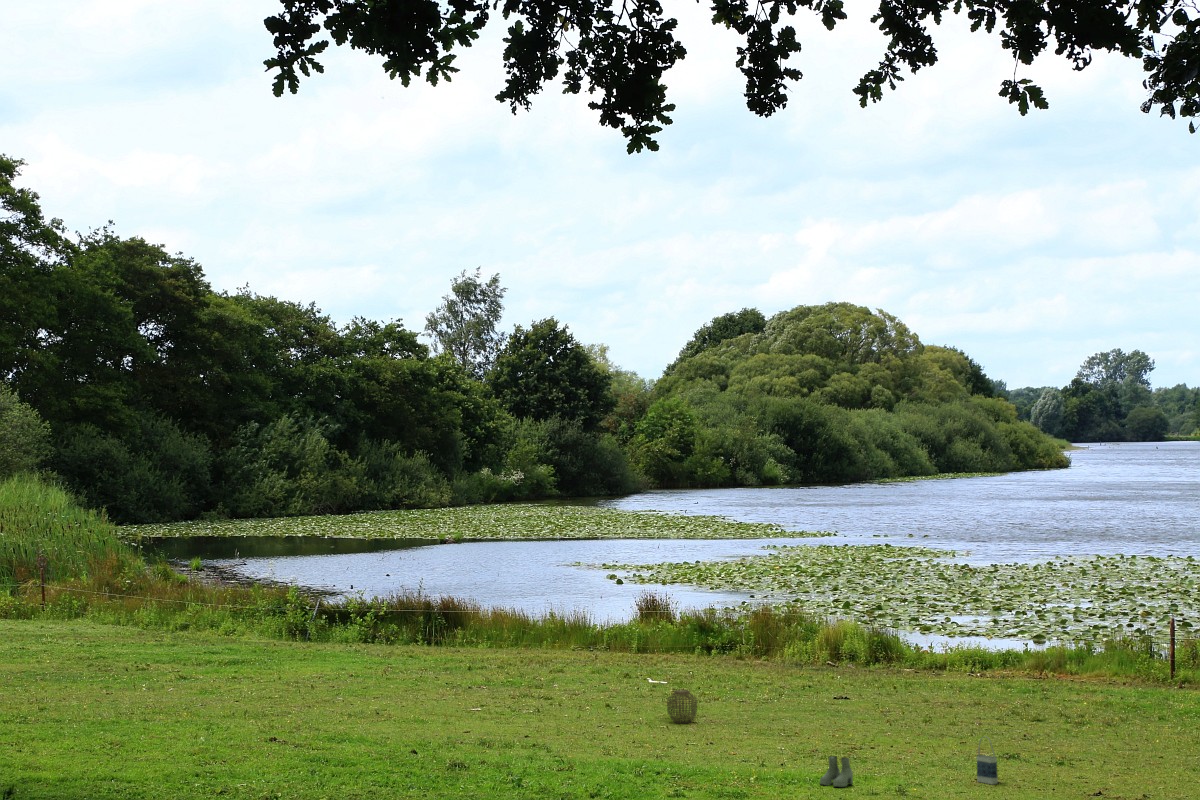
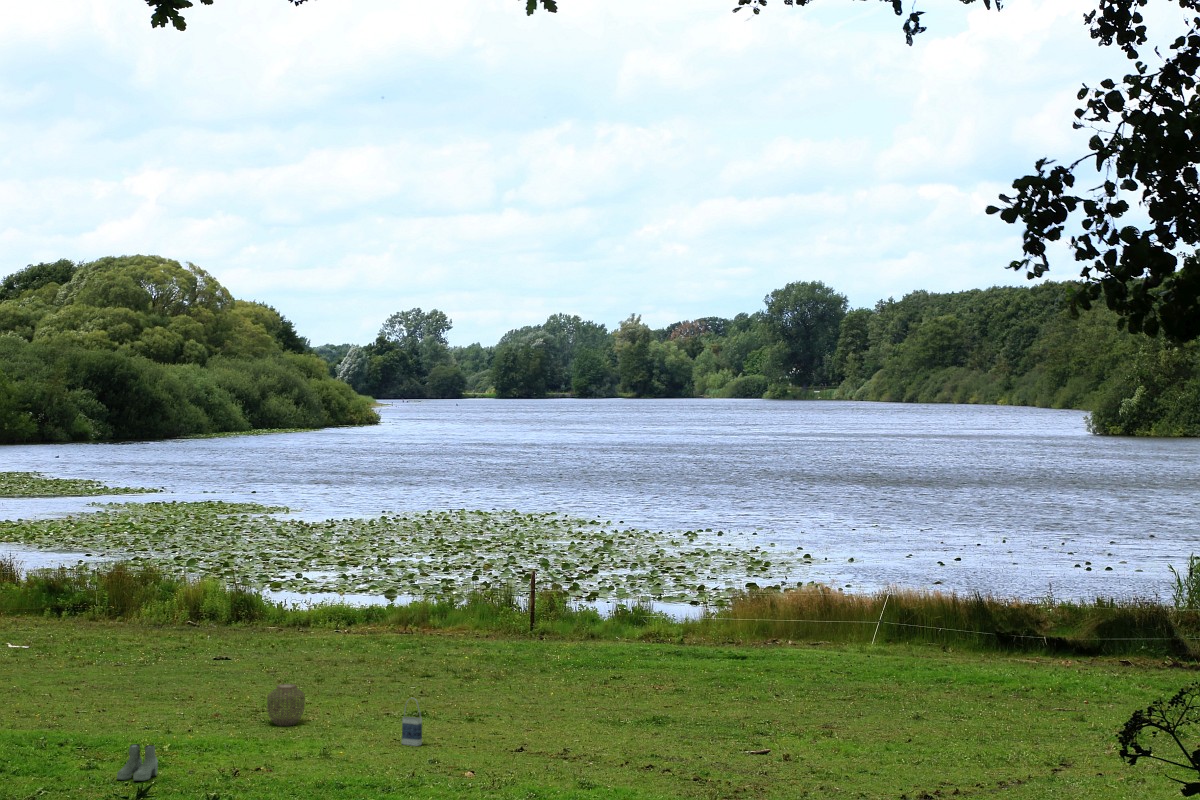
woven basket: present [667,690,697,724] -> present [267,684,305,725]
boots: present [820,756,853,787] -> present [117,744,158,781]

